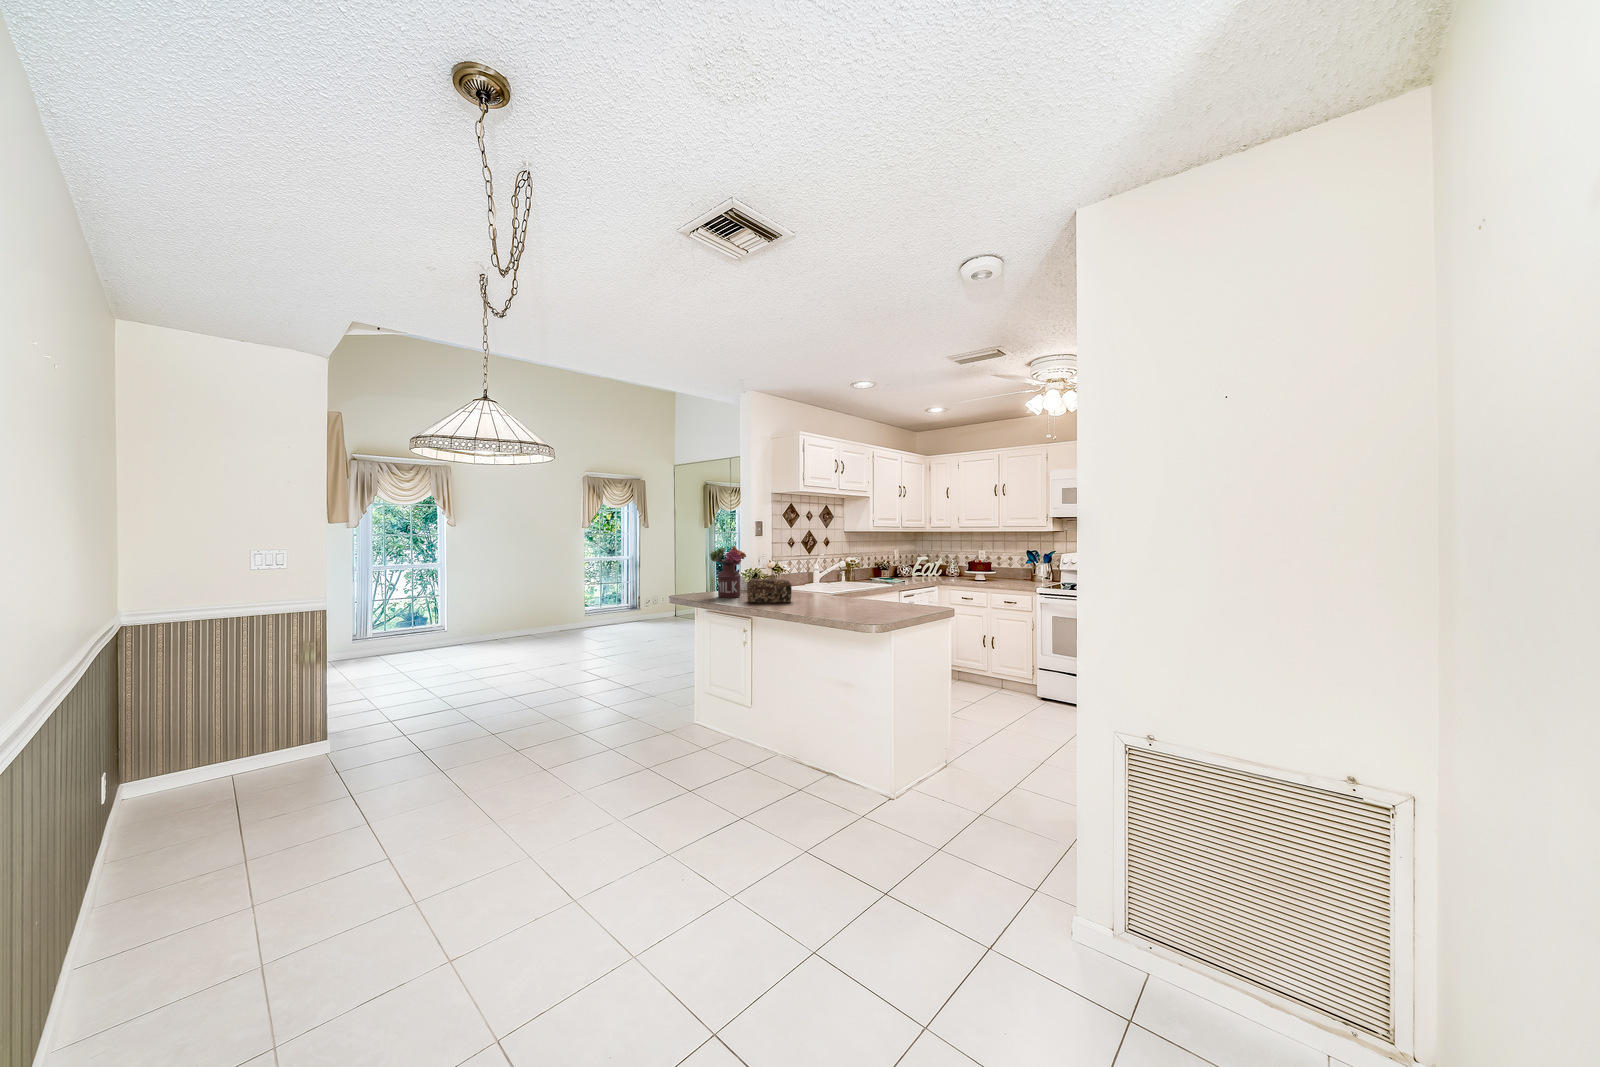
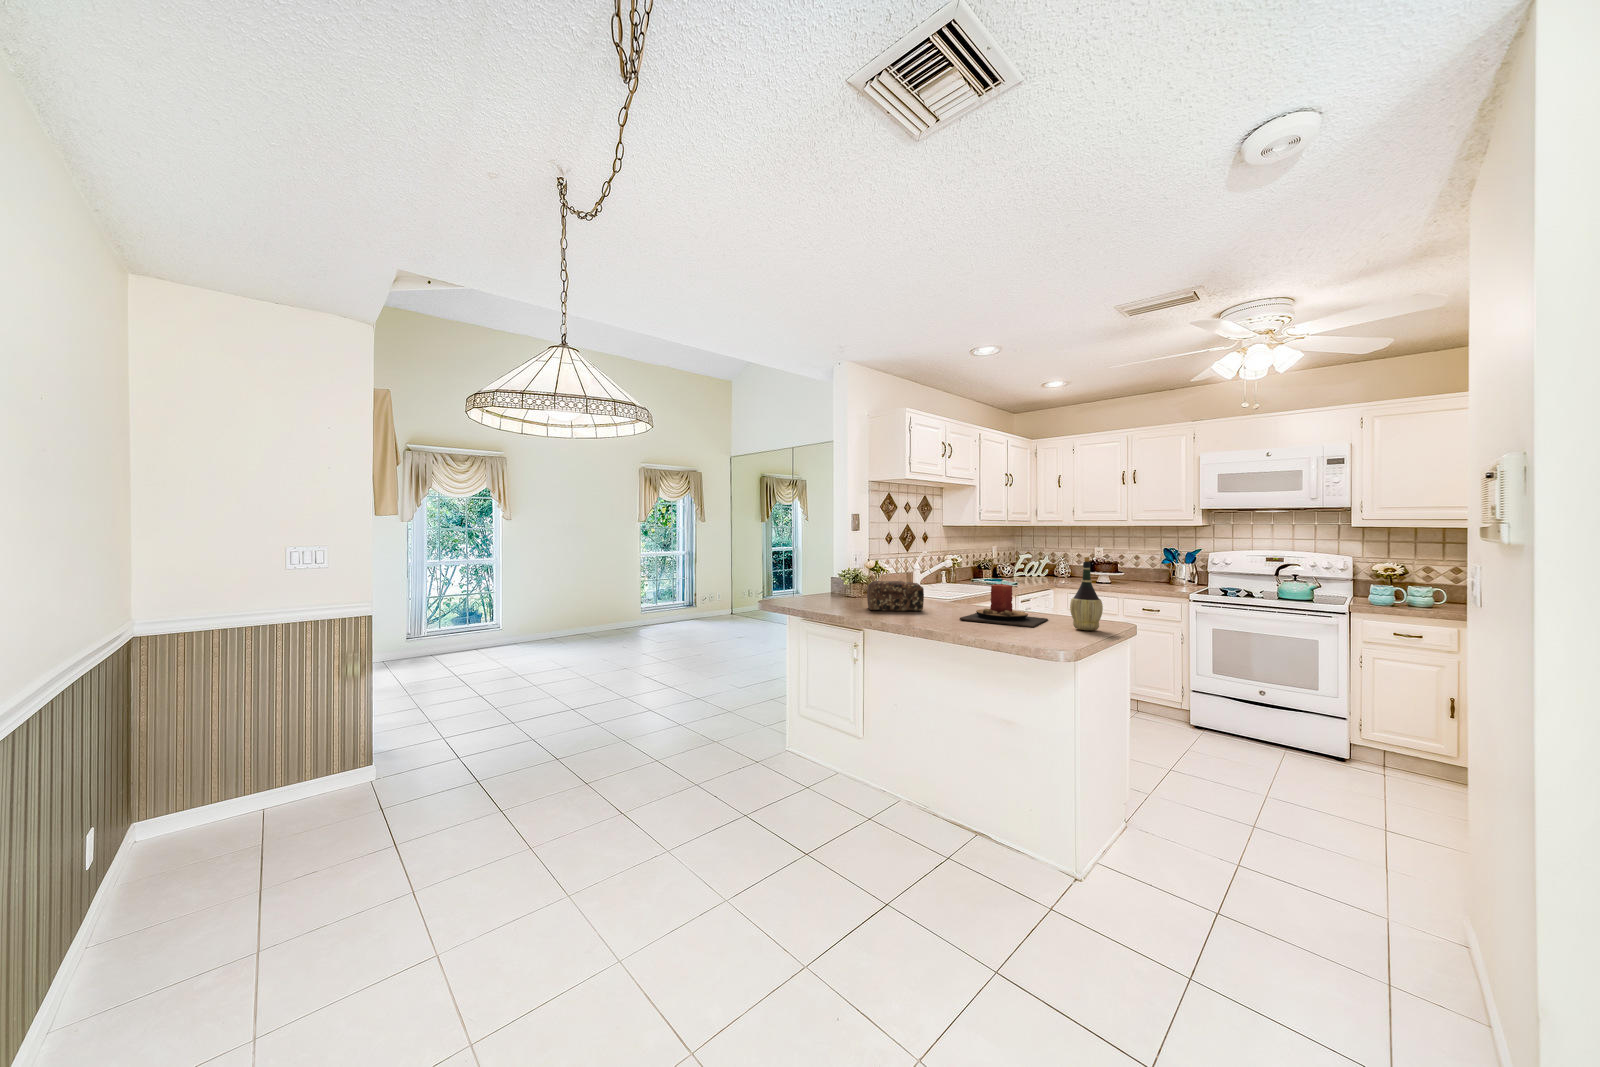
flower arrangement: present [710,546,746,598] -> none [814,541,858,603]
wine bottle: none [886,558,909,614] -> present [1070,557,1103,630]
candle: none [810,579,881,613] -> present [960,584,1048,627]

